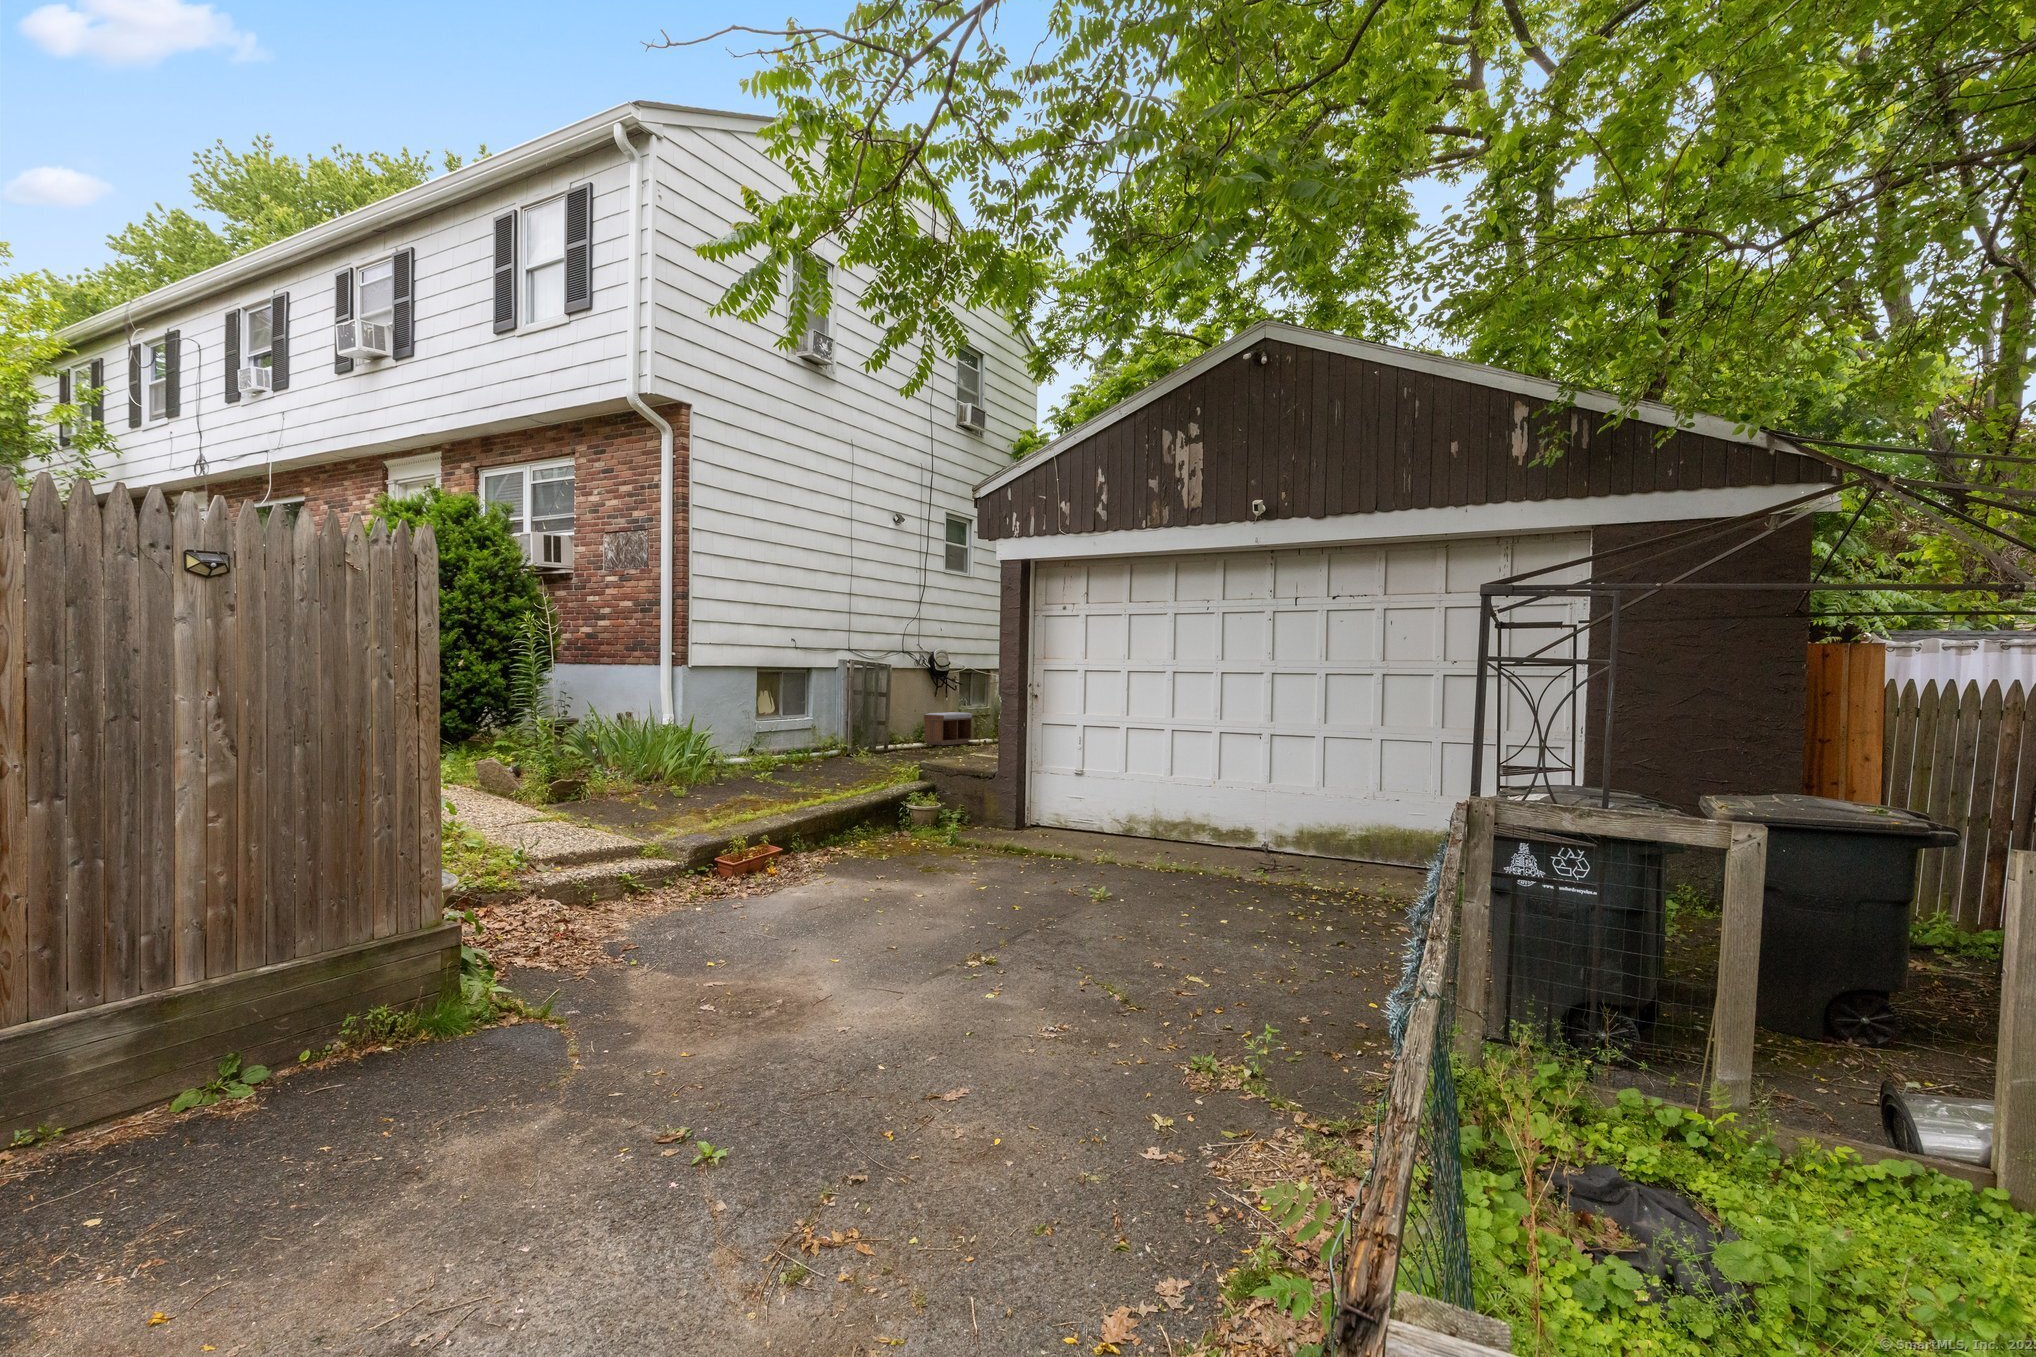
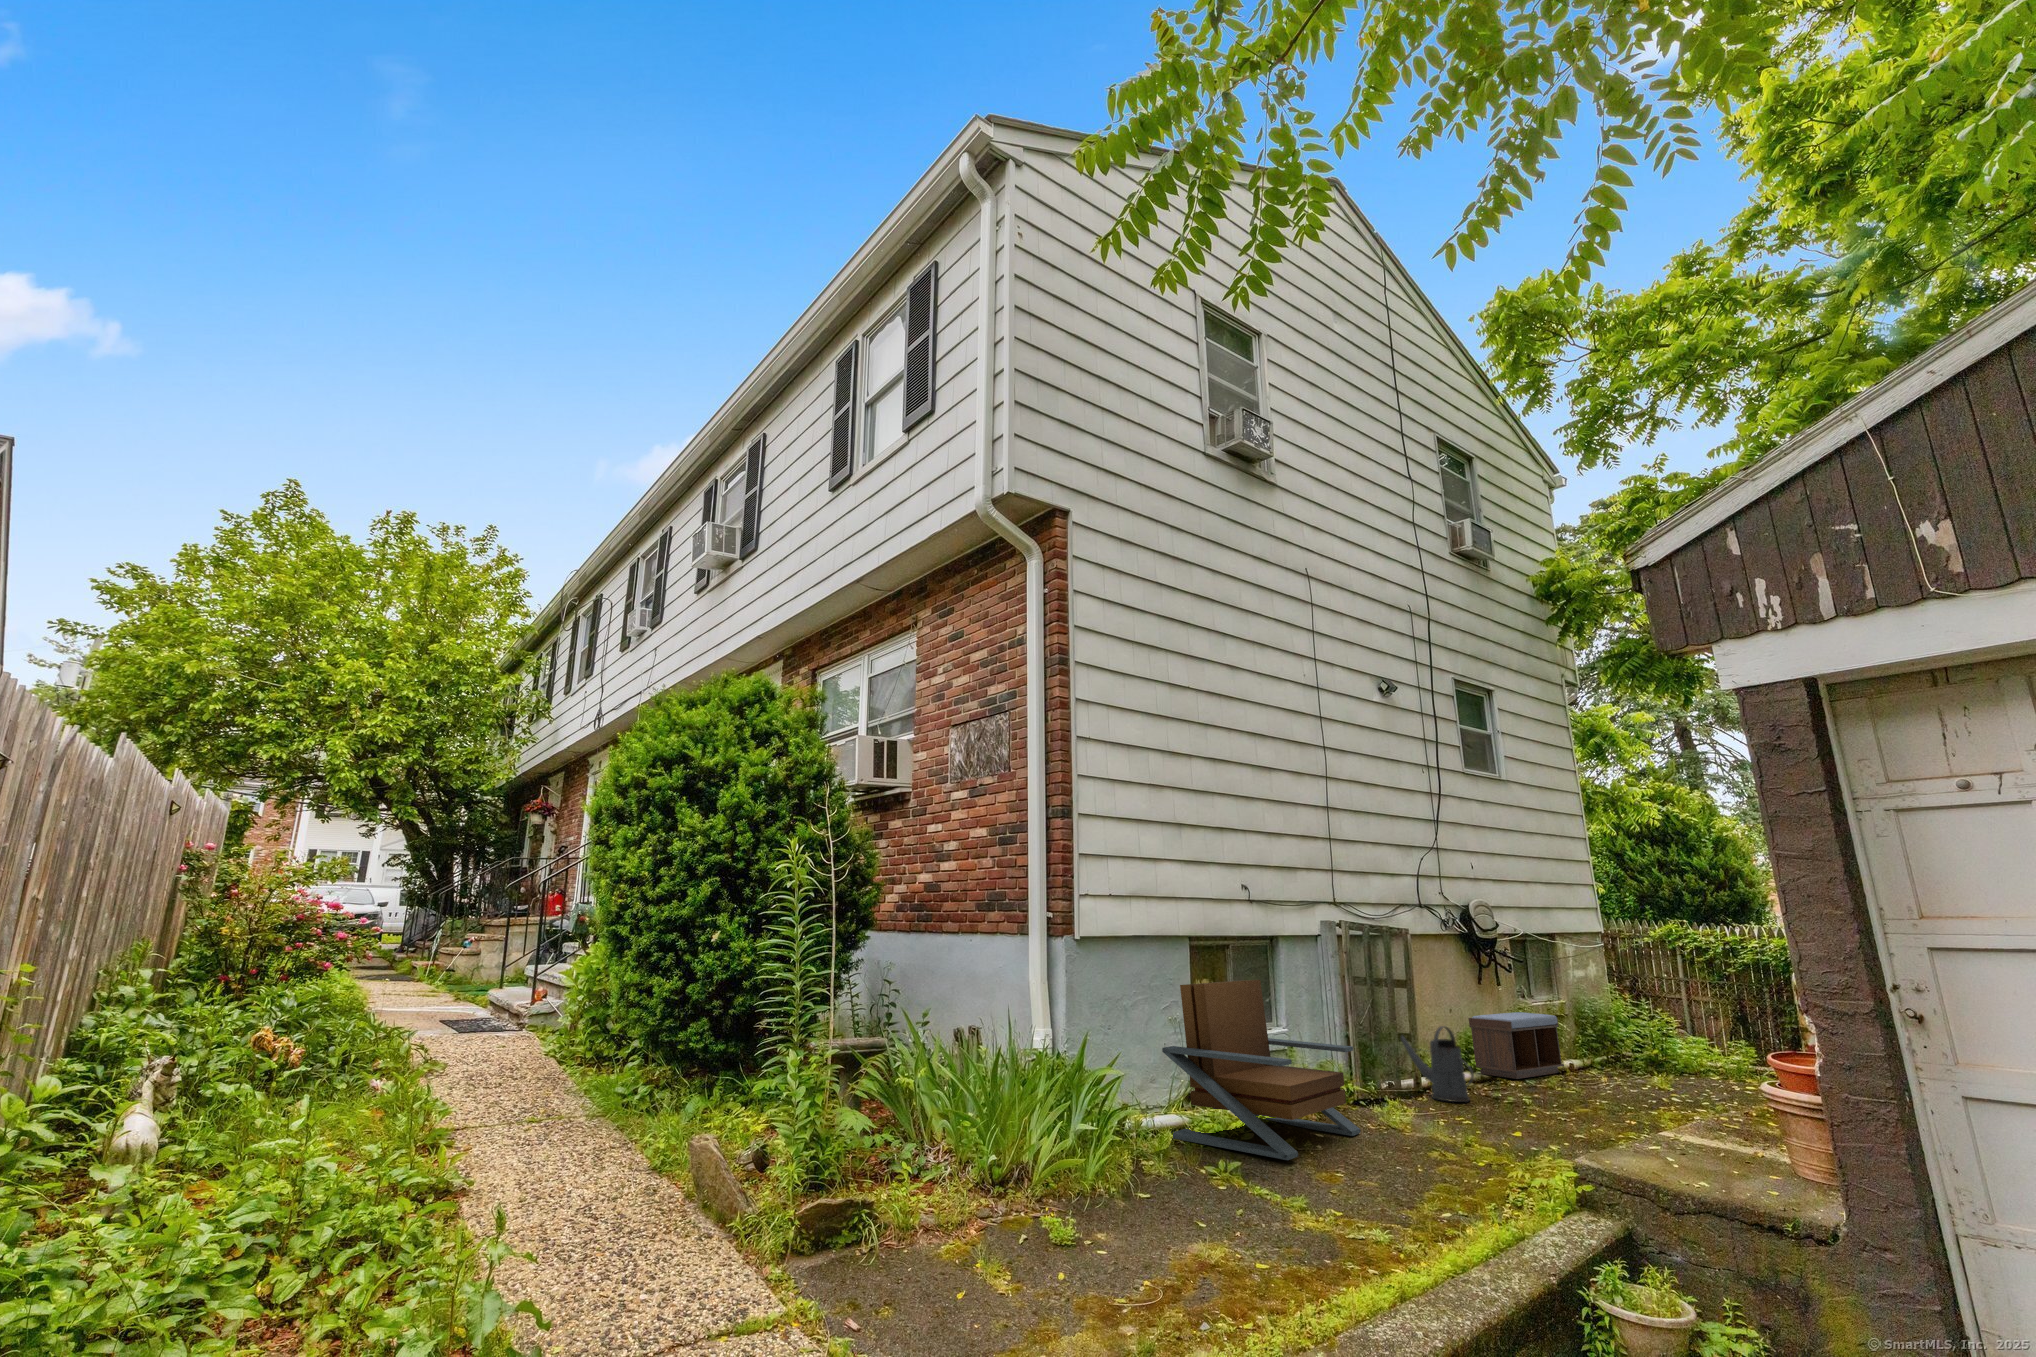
lounge chair: none [737,691,842,772] -> present [1162,980,1360,1160]
watering can: none [878,716,911,754] -> present [1401,1026,1474,1102]

